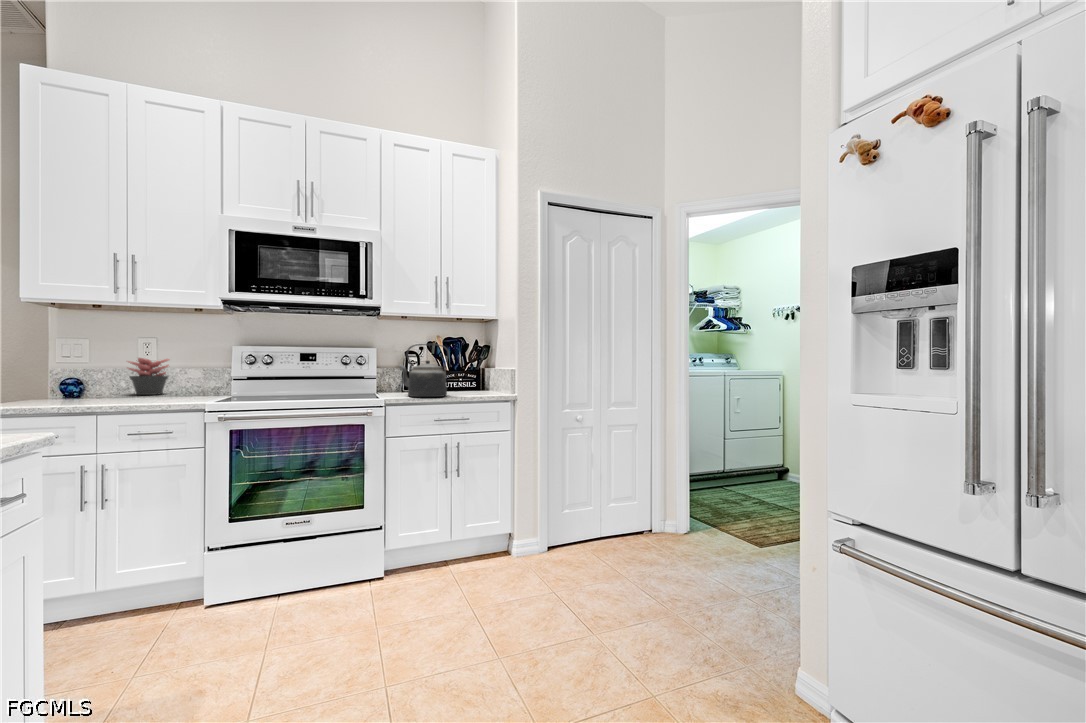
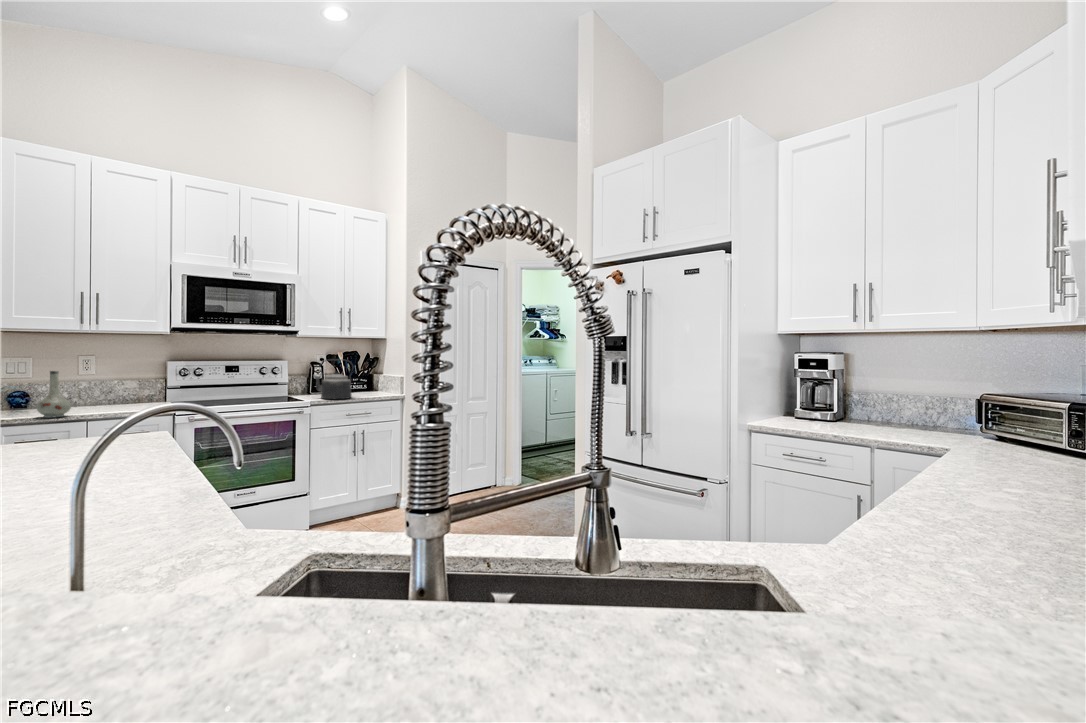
vase: none [50,349,93,408] -> present [36,371,71,418]
succulent plant: present [128,358,170,395] -> none [68,372,109,403]

